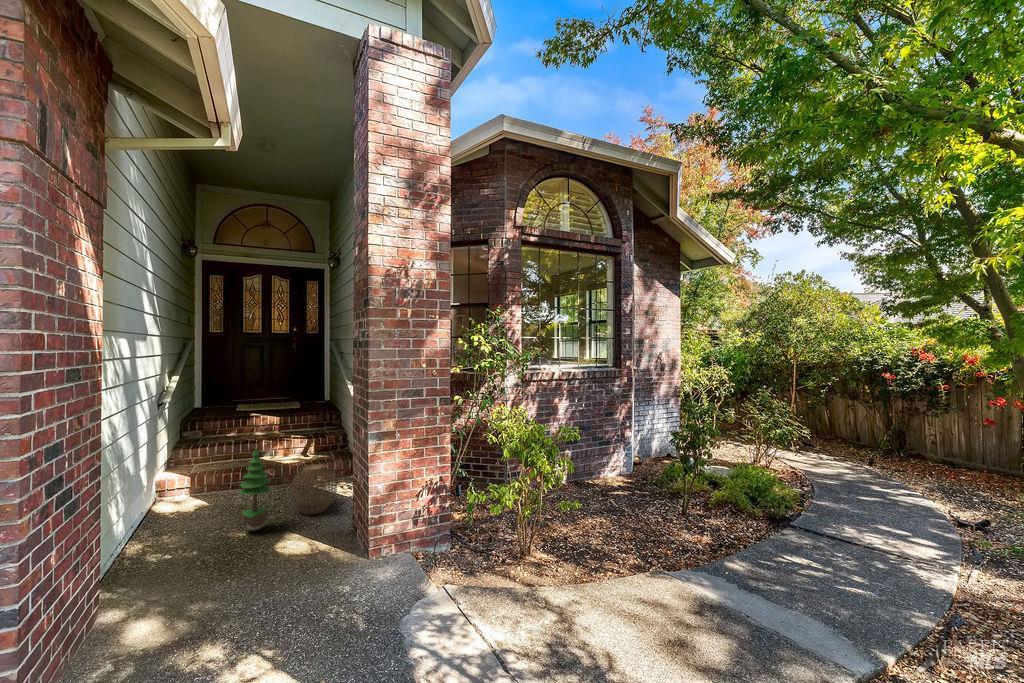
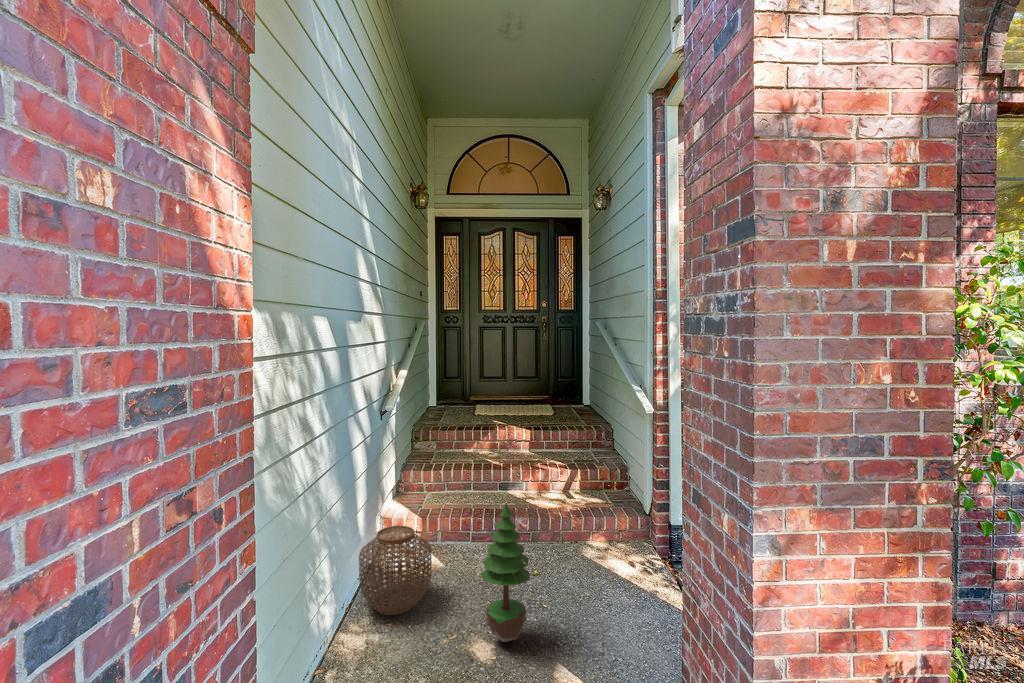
woven basket: present [292,464,337,514] -> present [359,526,432,615]

